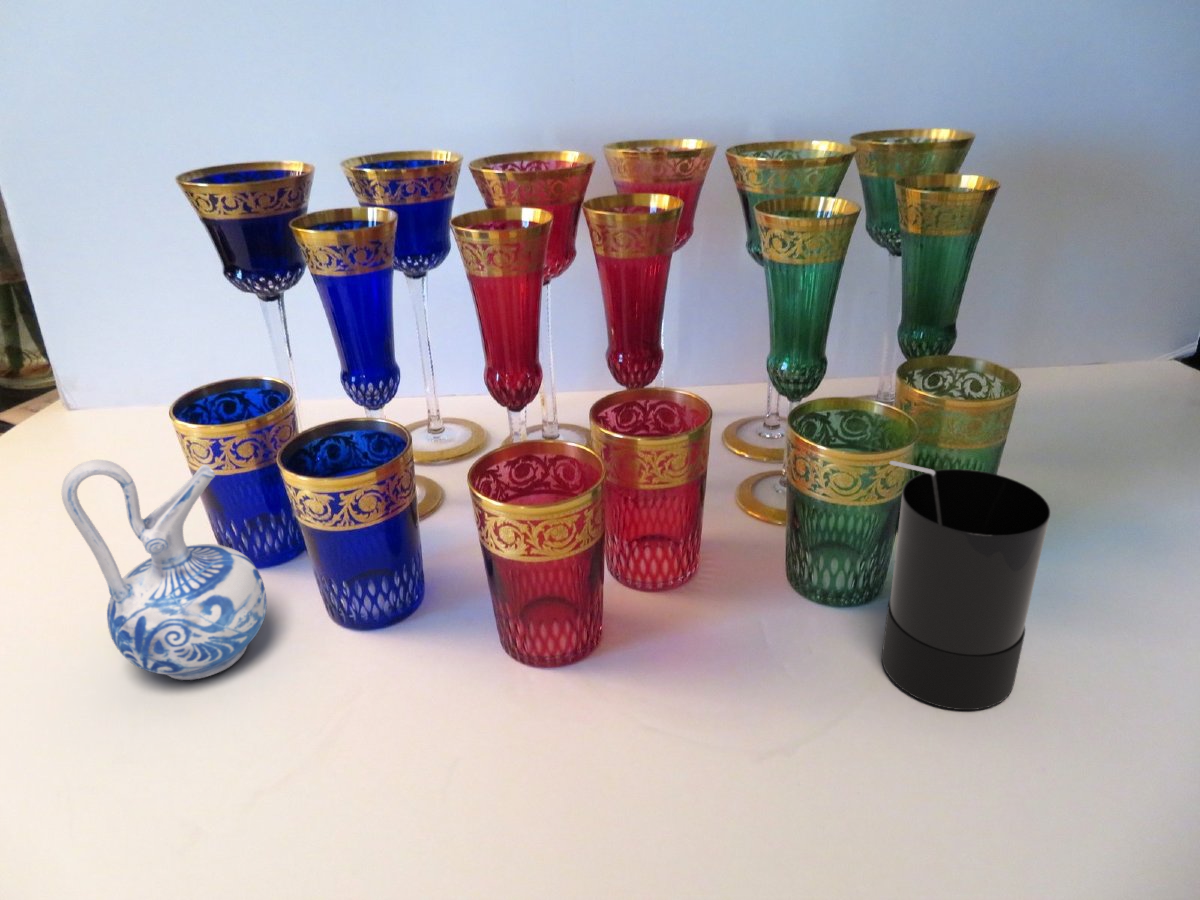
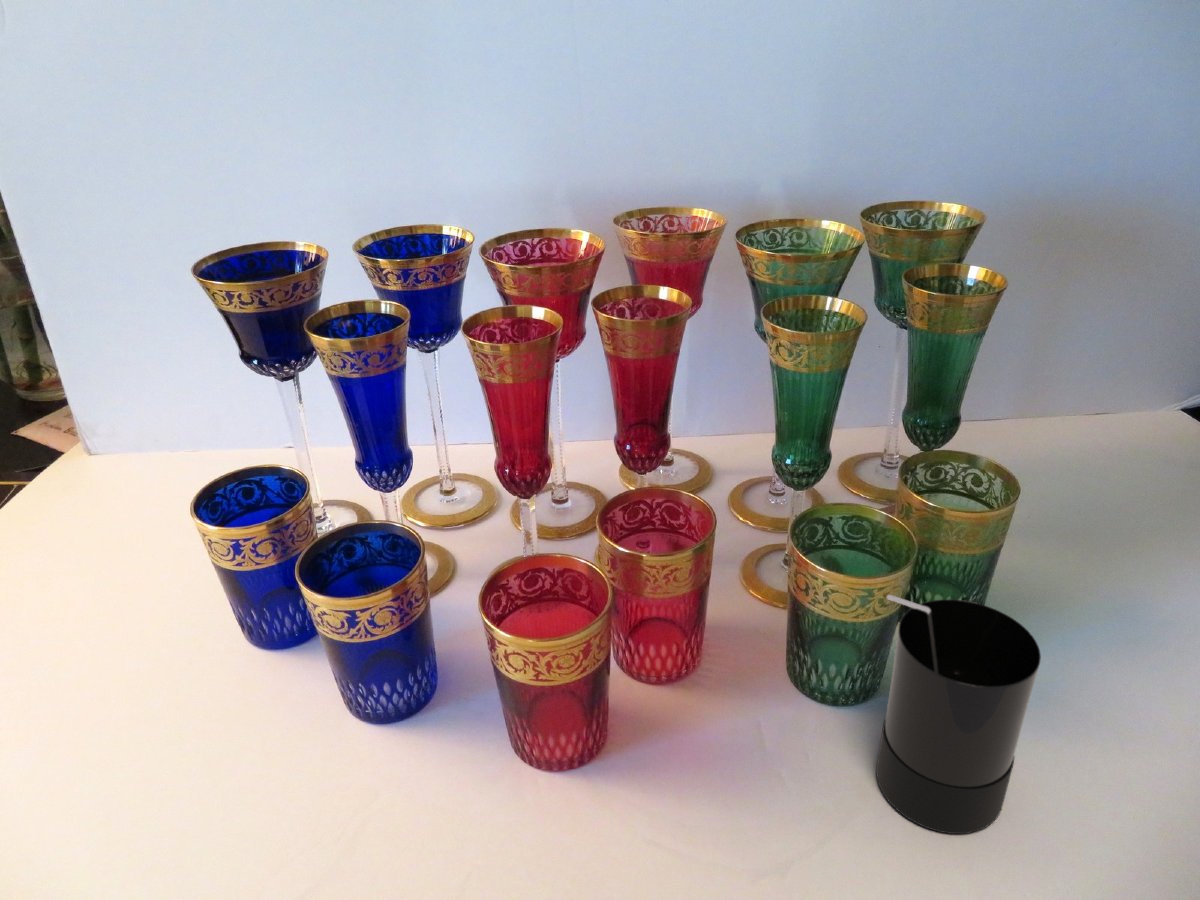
ceramic pitcher: present [62,460,267,680] -> none [91,583,286,781]

